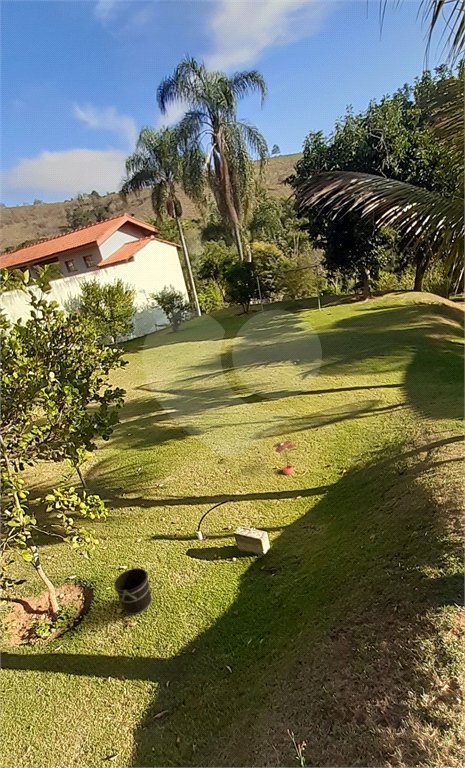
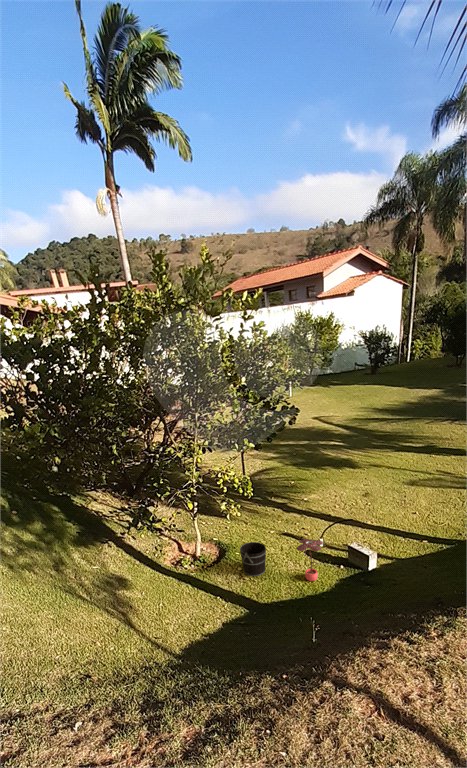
potted plant: present [273,441,296,474] -> present [297,539,323,581]

